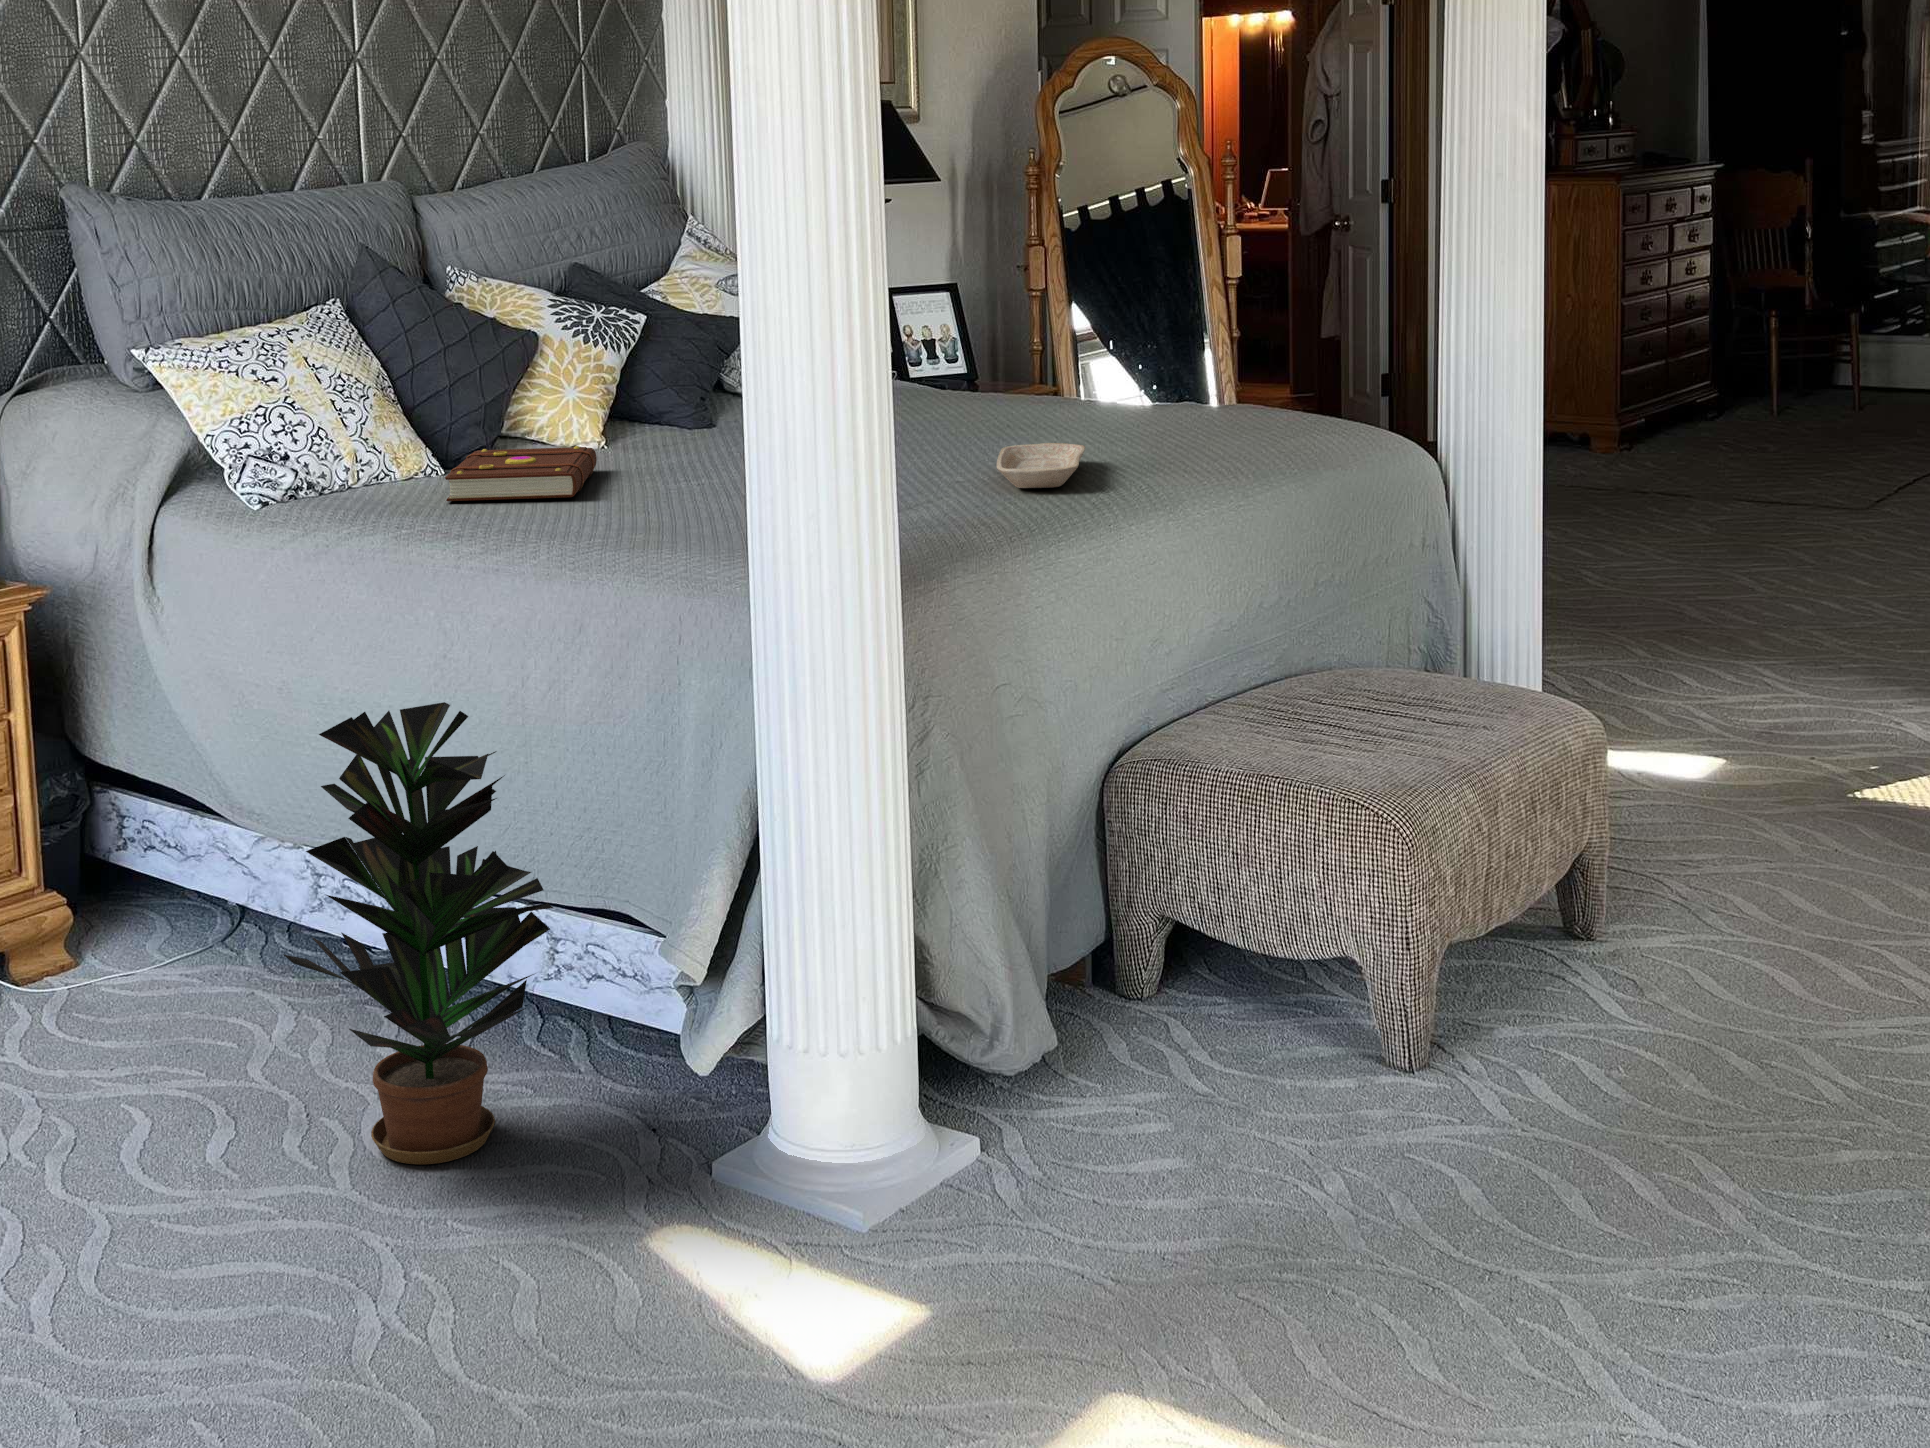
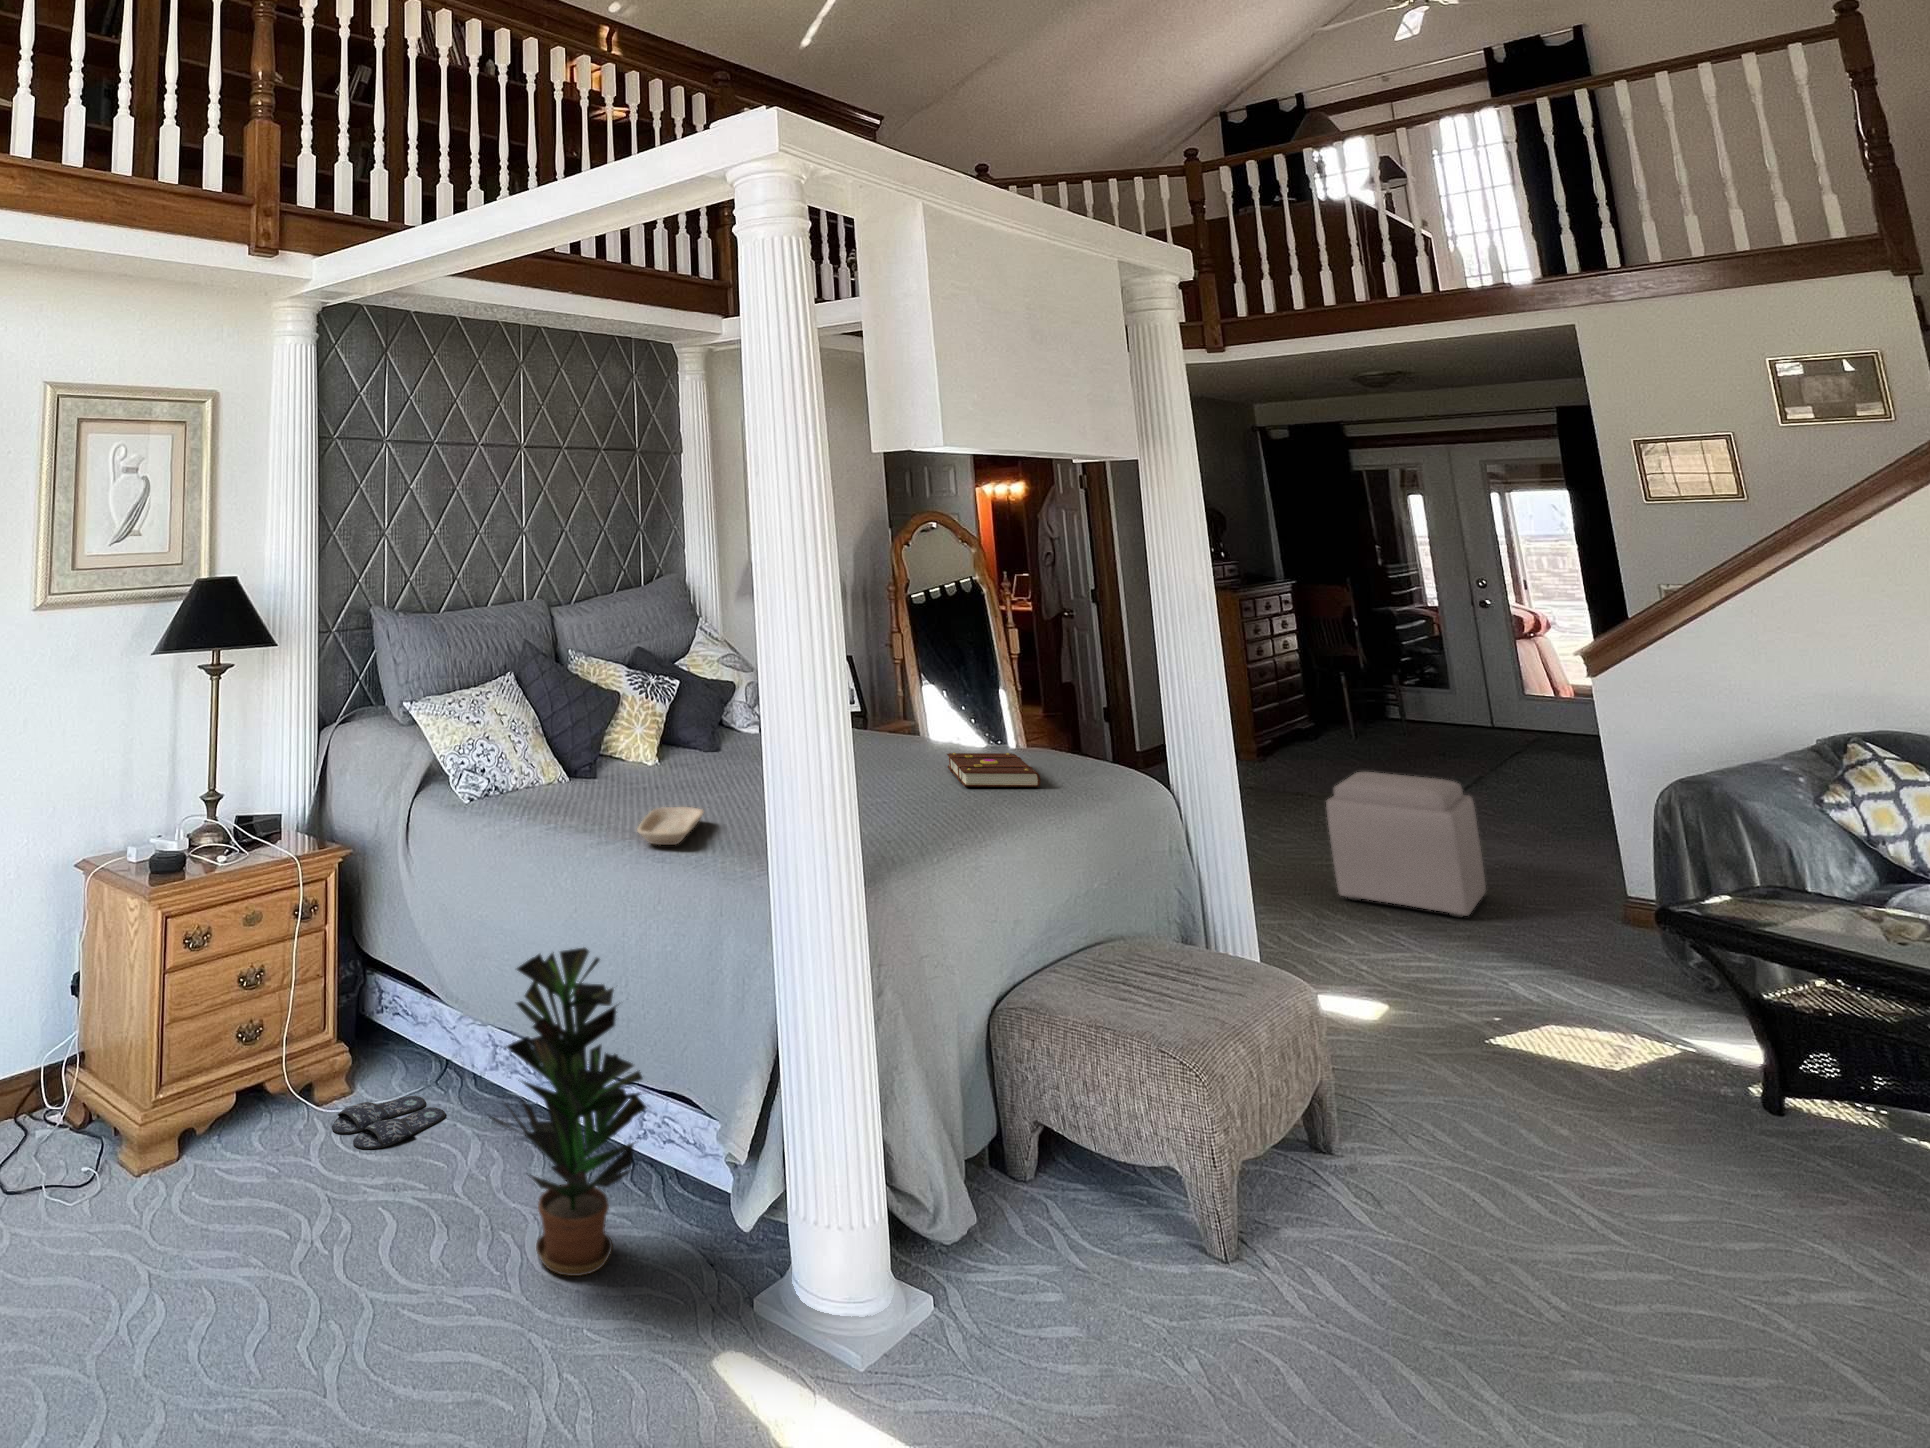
ottoman: none [1697,439,1916,642] -> present [1326,772,1486,918]
tray: present [997,443,1085,488] -> present [637,807,704,845]
book: present [445,446,597,501] -> present [947,753,1040,787]
slippers: none [40,961,236,1034] -> present [332,1096,445,1149]

